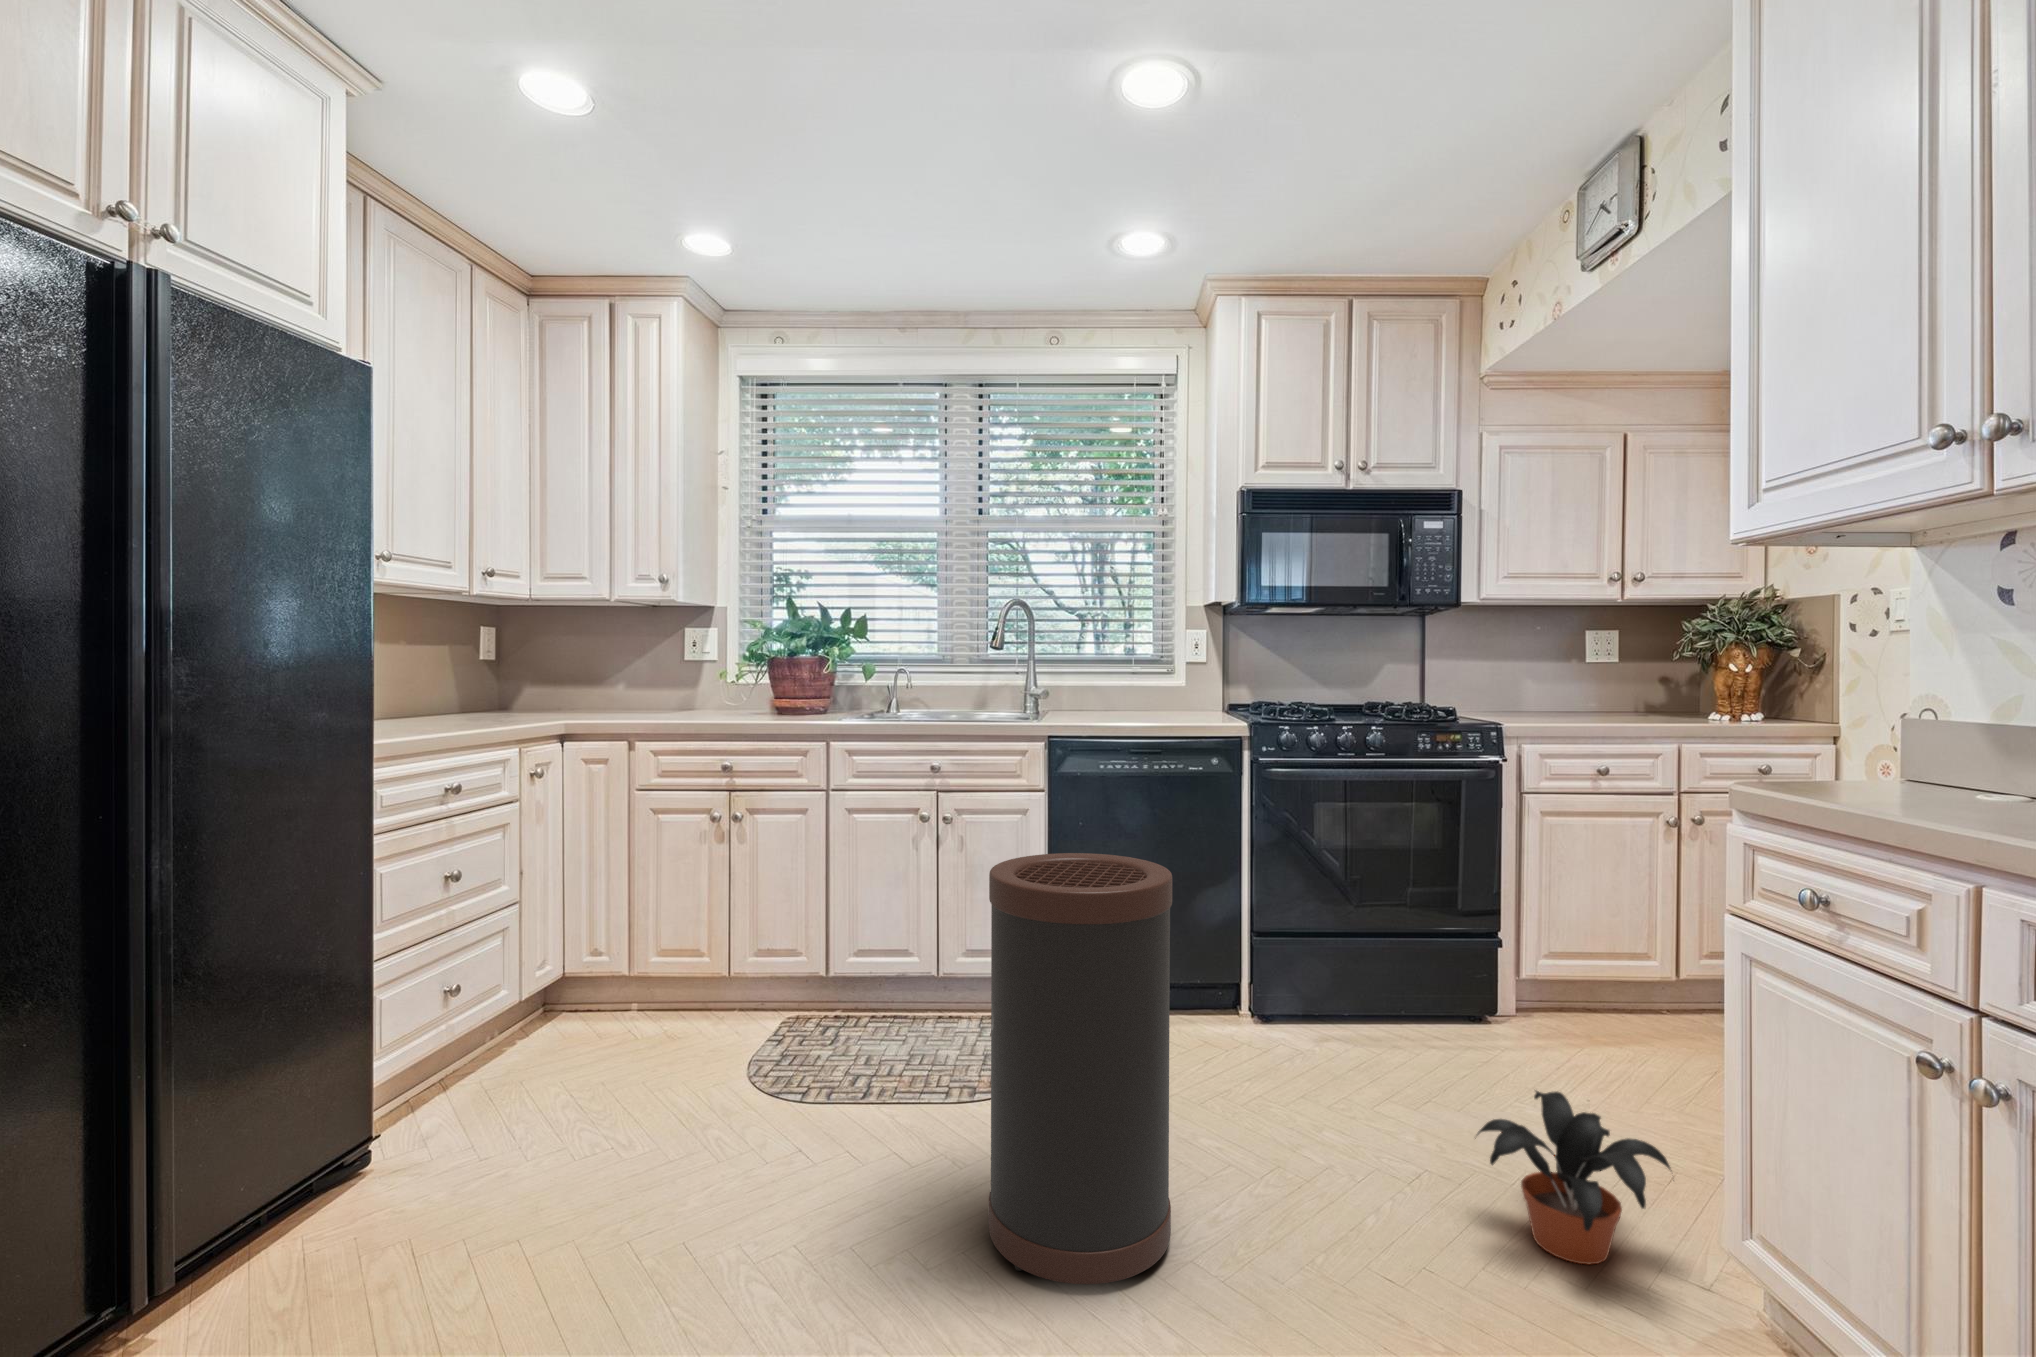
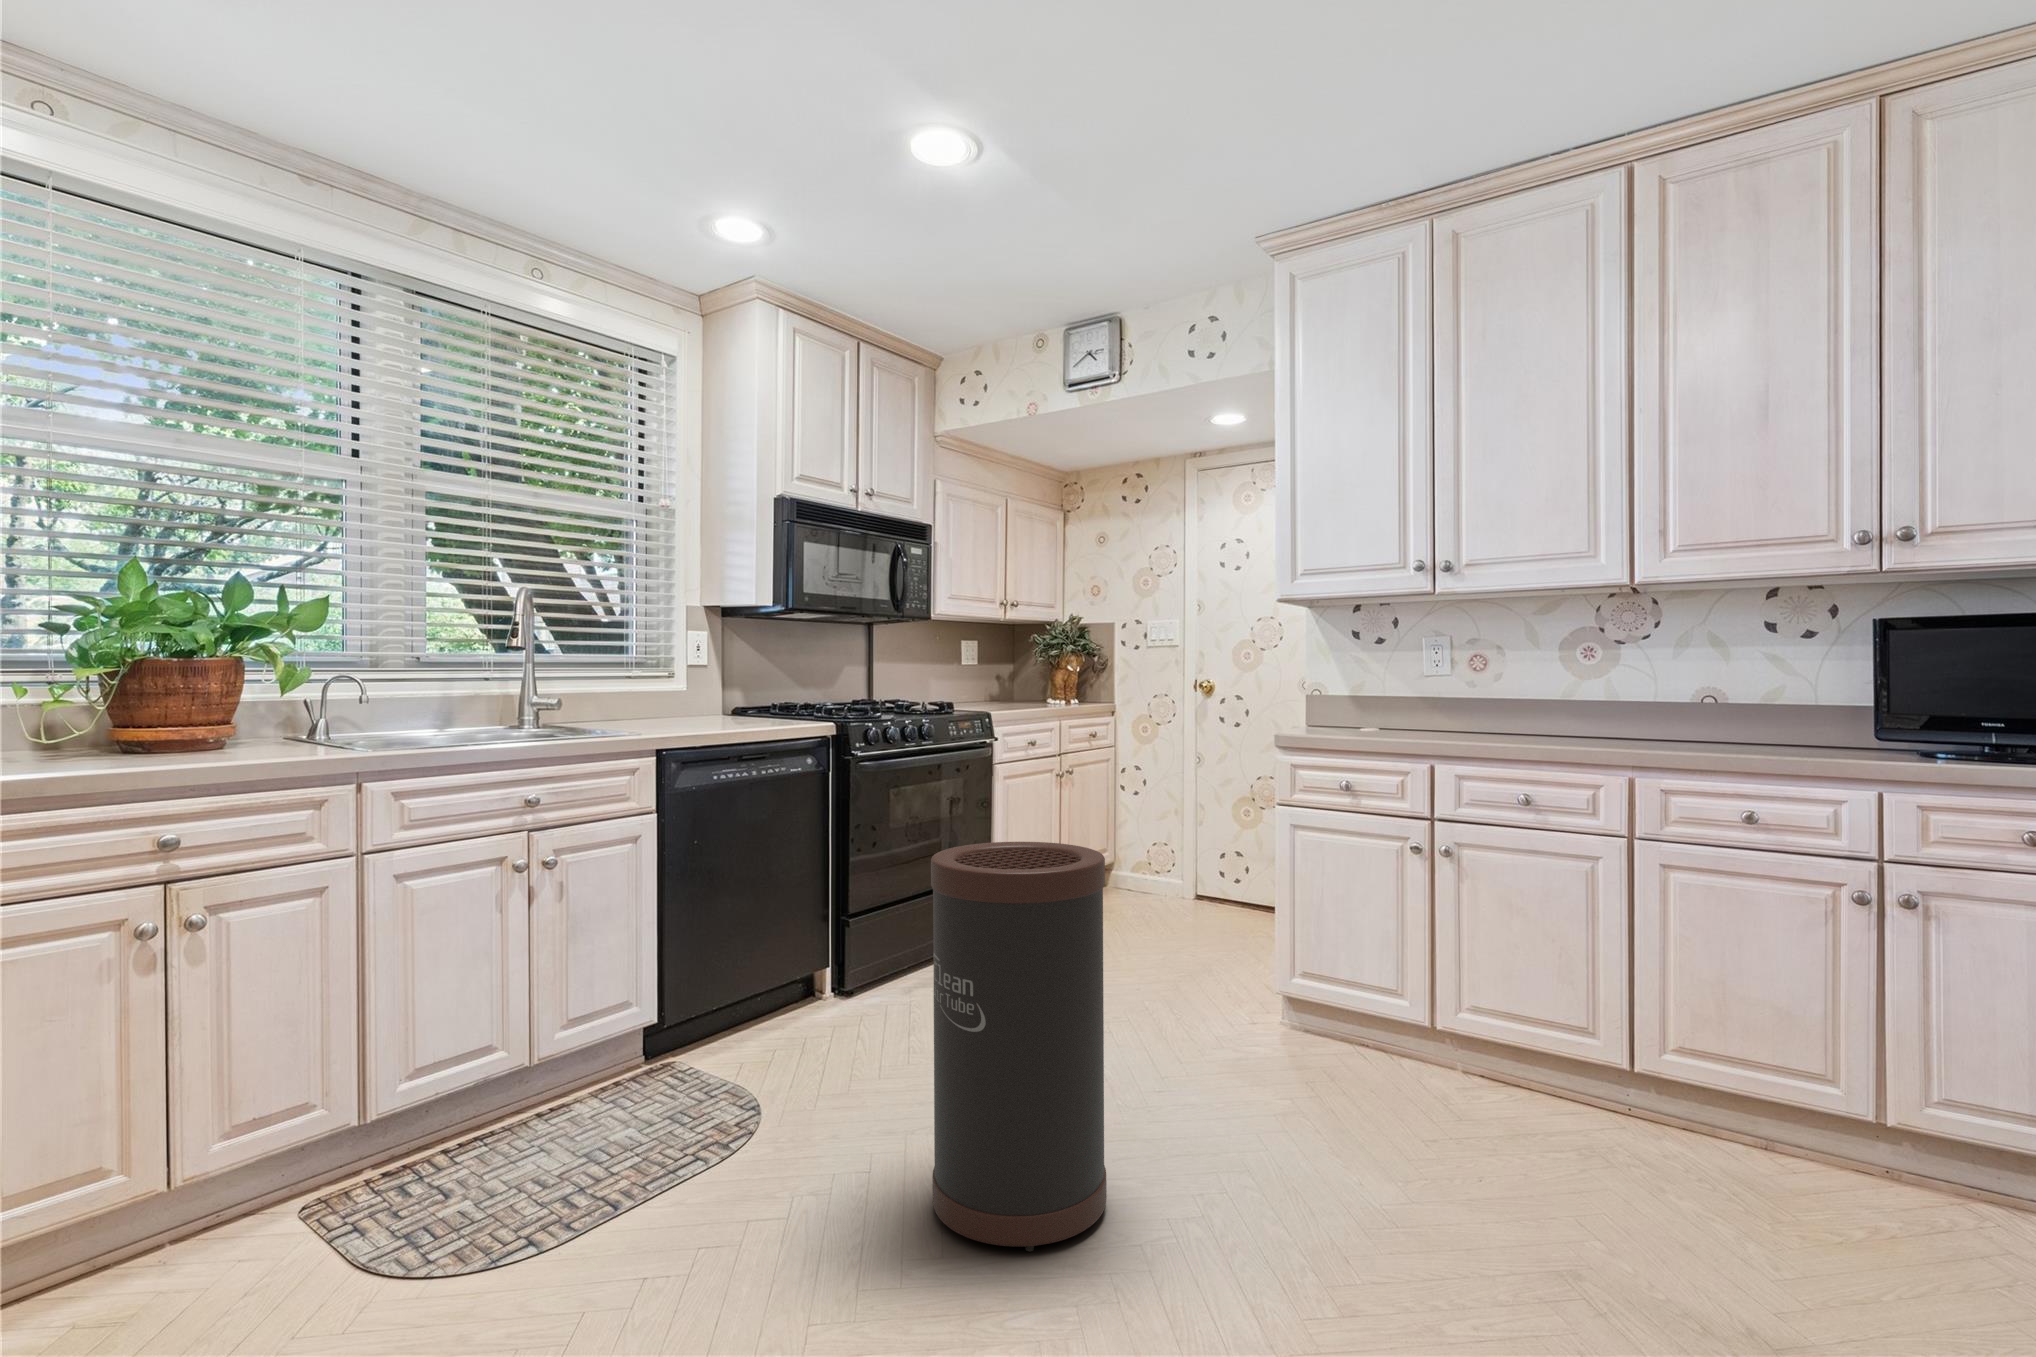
potted plant: present [1477,1091,1670,1265] -> none [1168,963,1289,1069]

